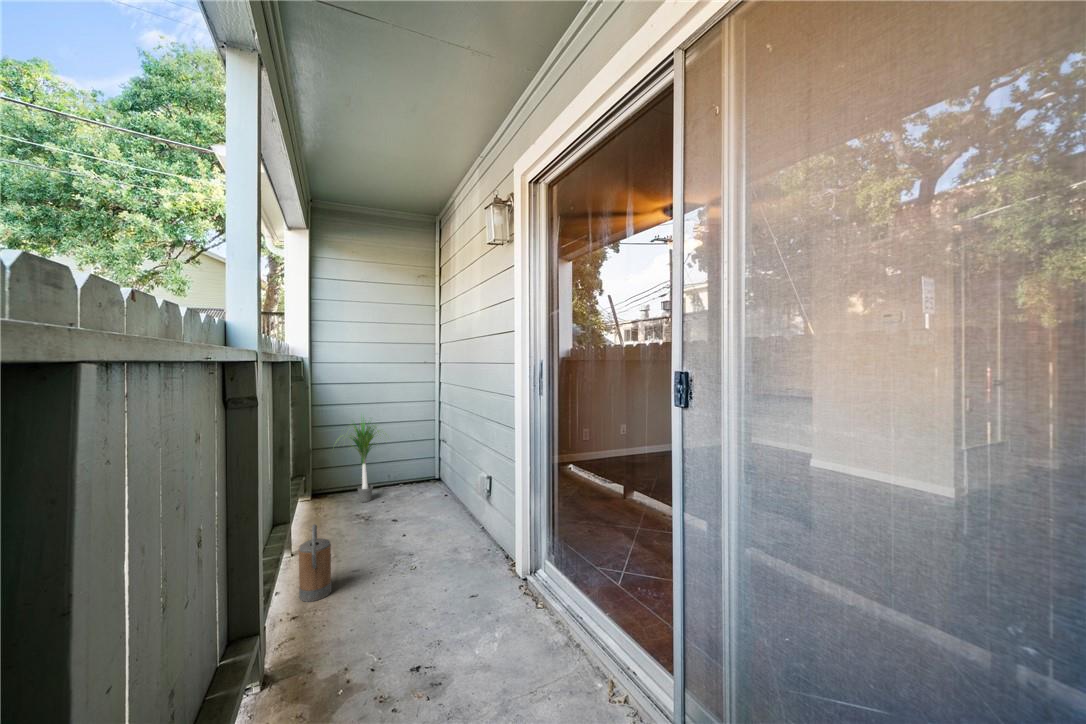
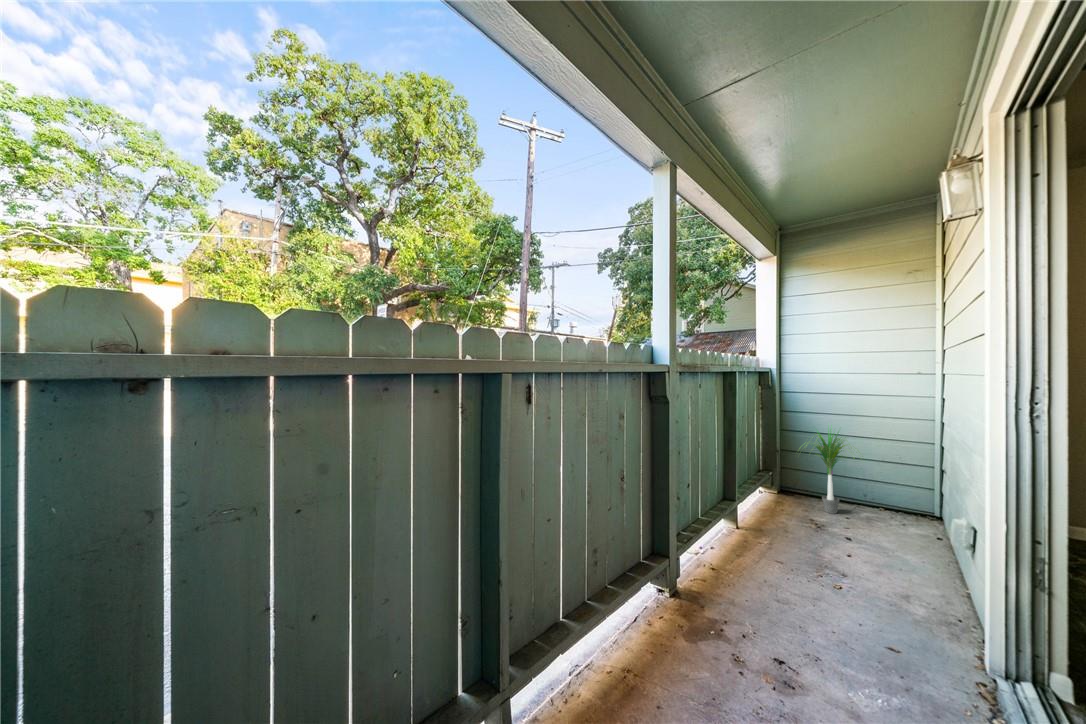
watering can: present [299,524,332,601] -> none [725,504,752,568]

